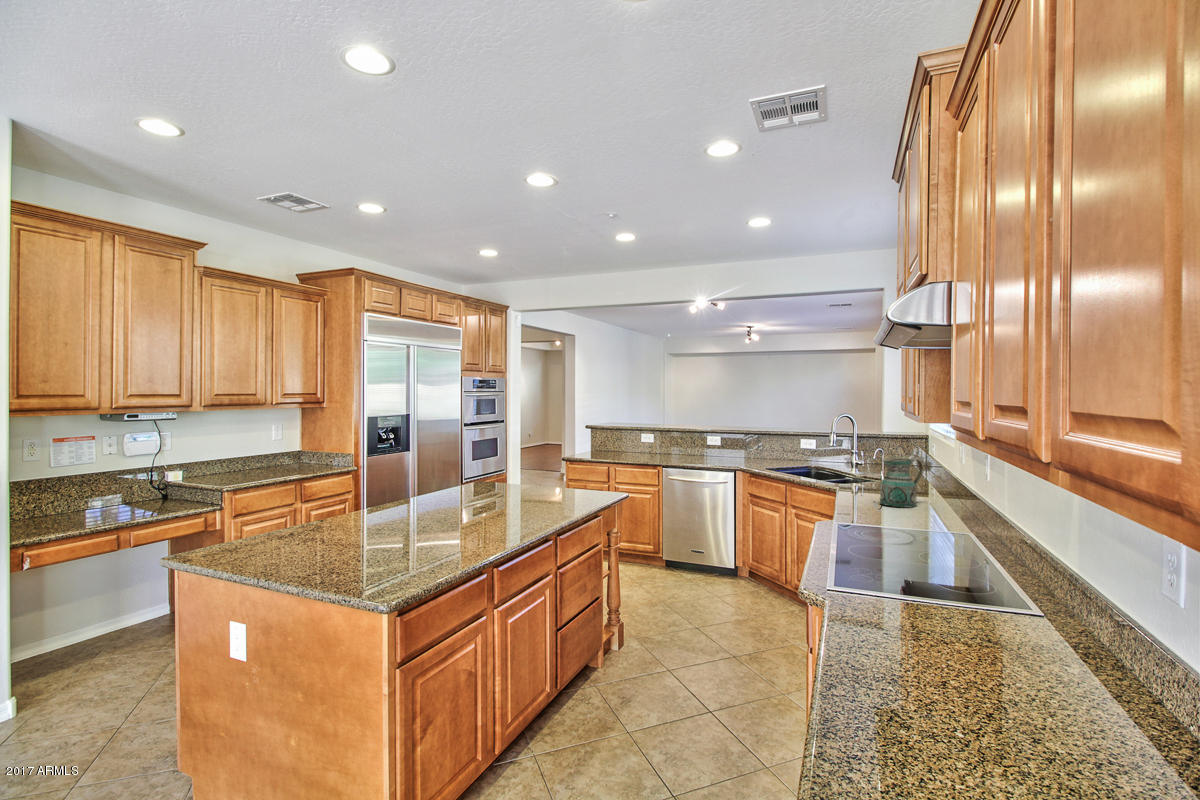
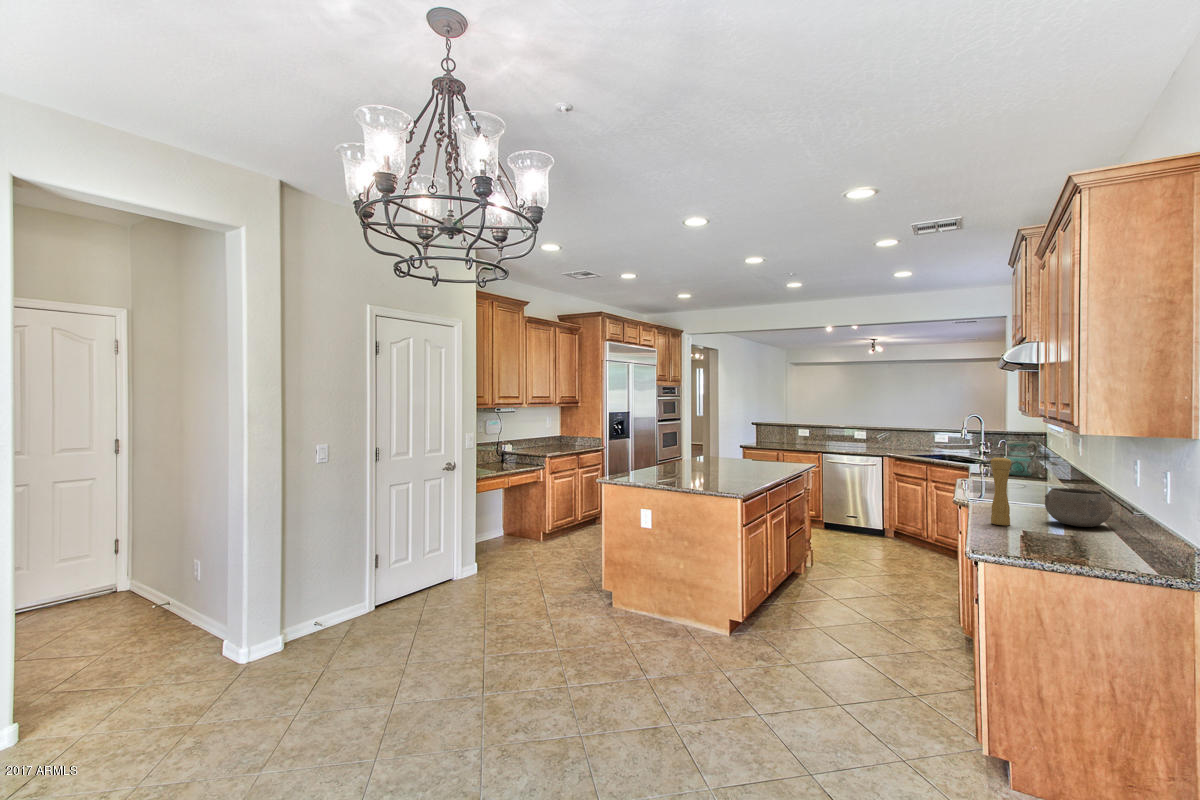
pepper mill: none [852,541,897,711] -> present [991,456,1011,525]
bowl: none [964,603,1119,715] -> present [1045,488,1112,527]

